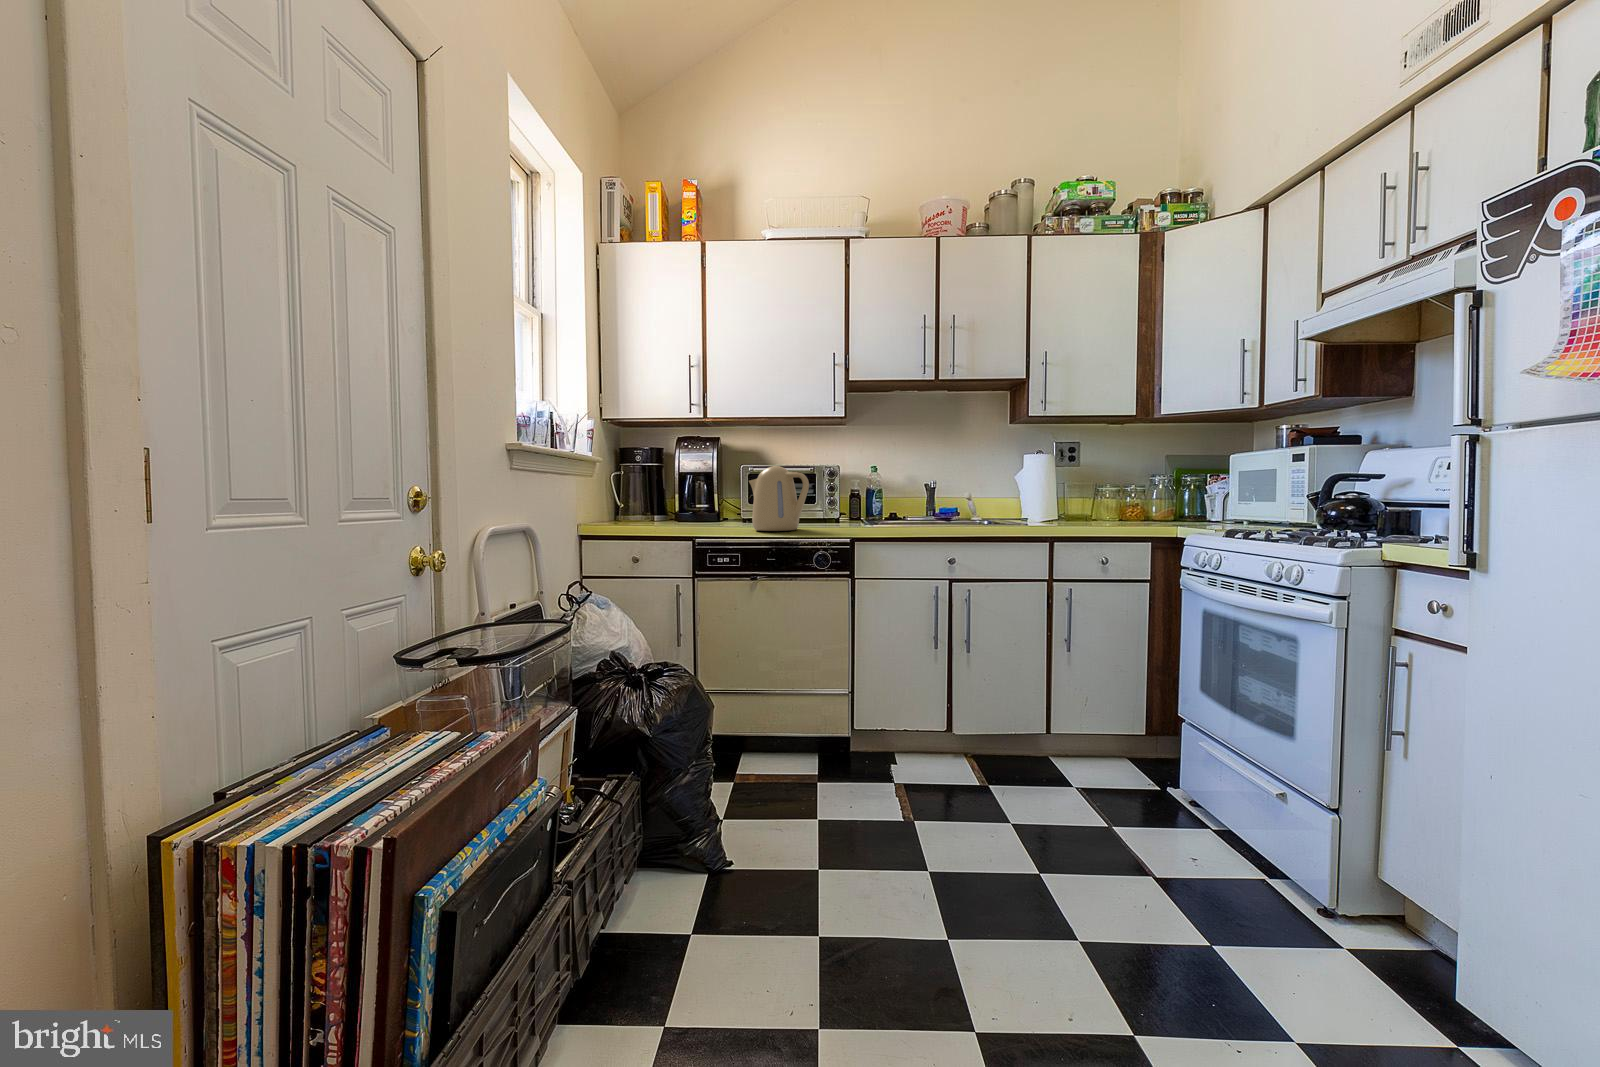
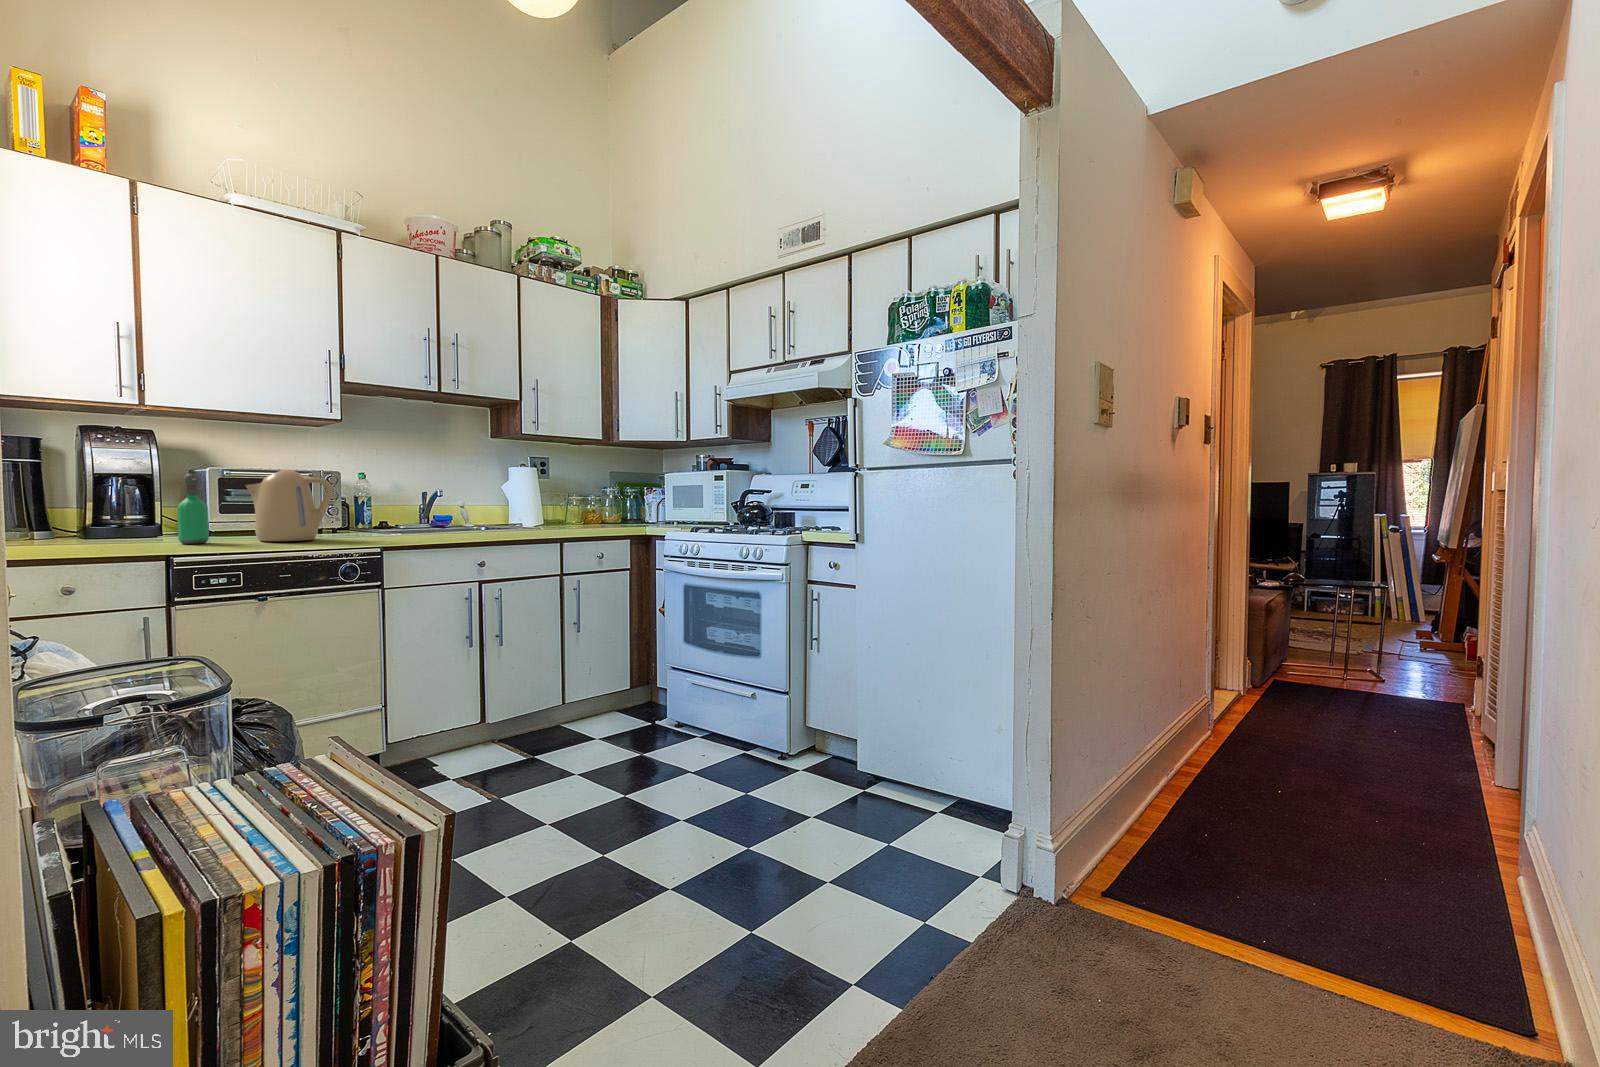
soap dispenser: none [700,472,721,531] -> present [177,474,209,544]

